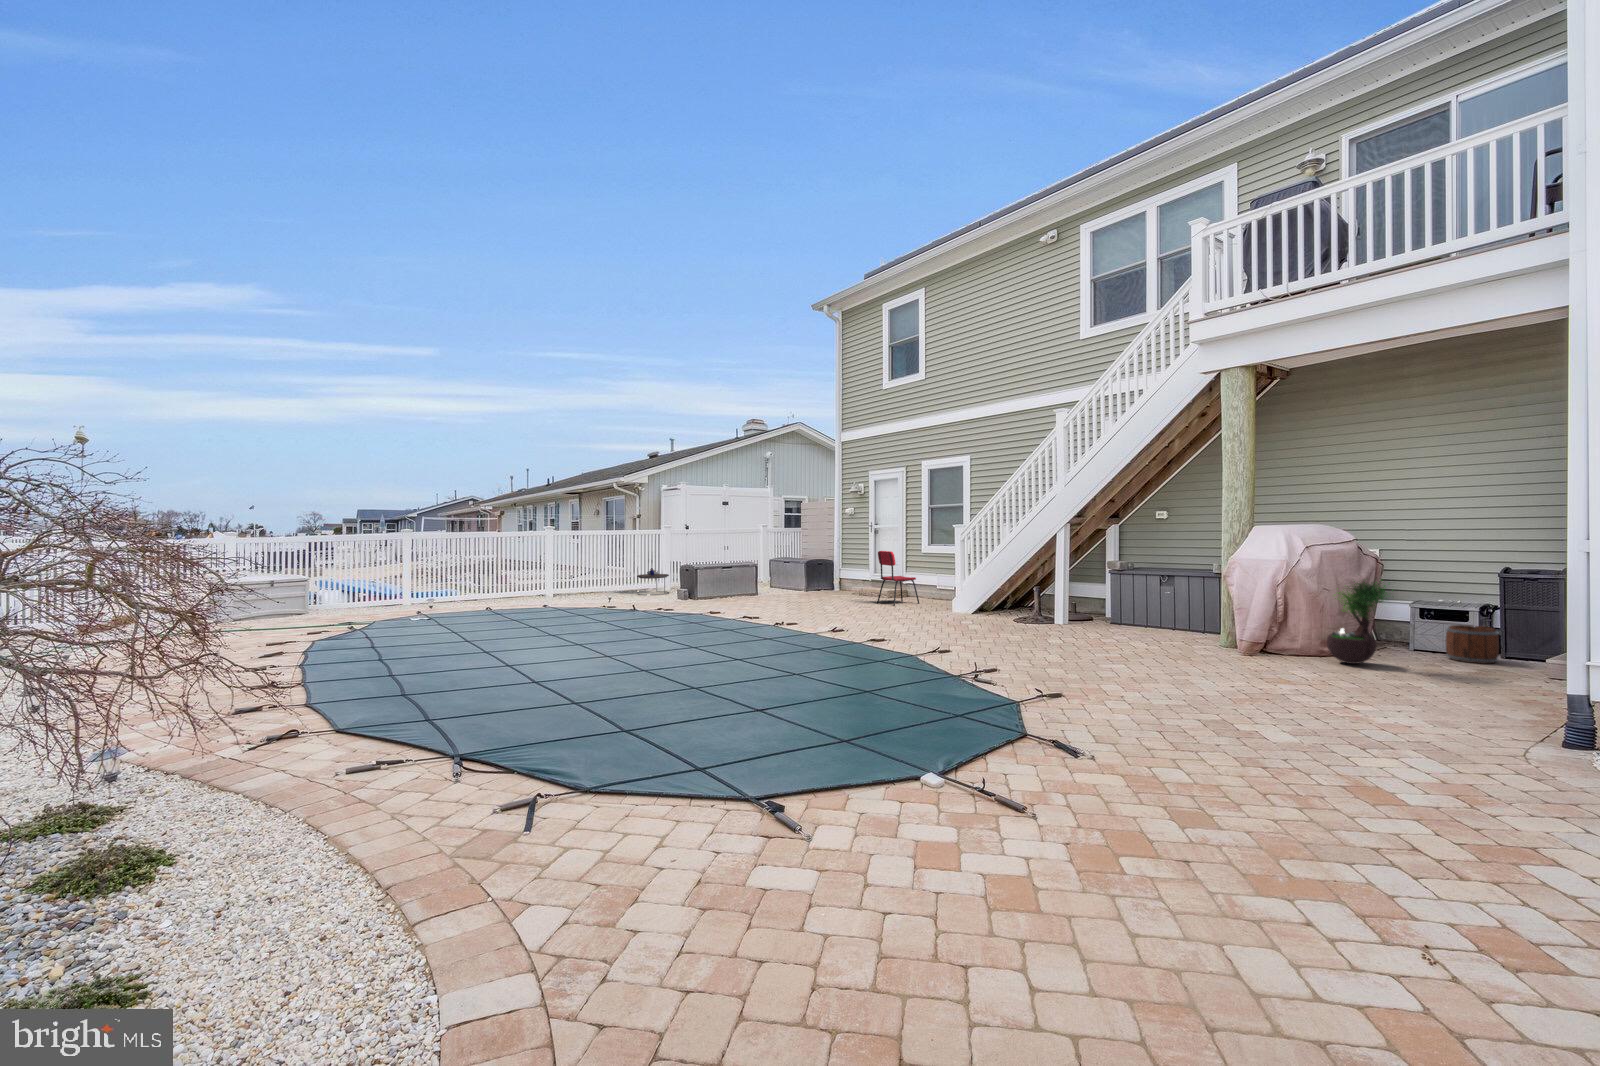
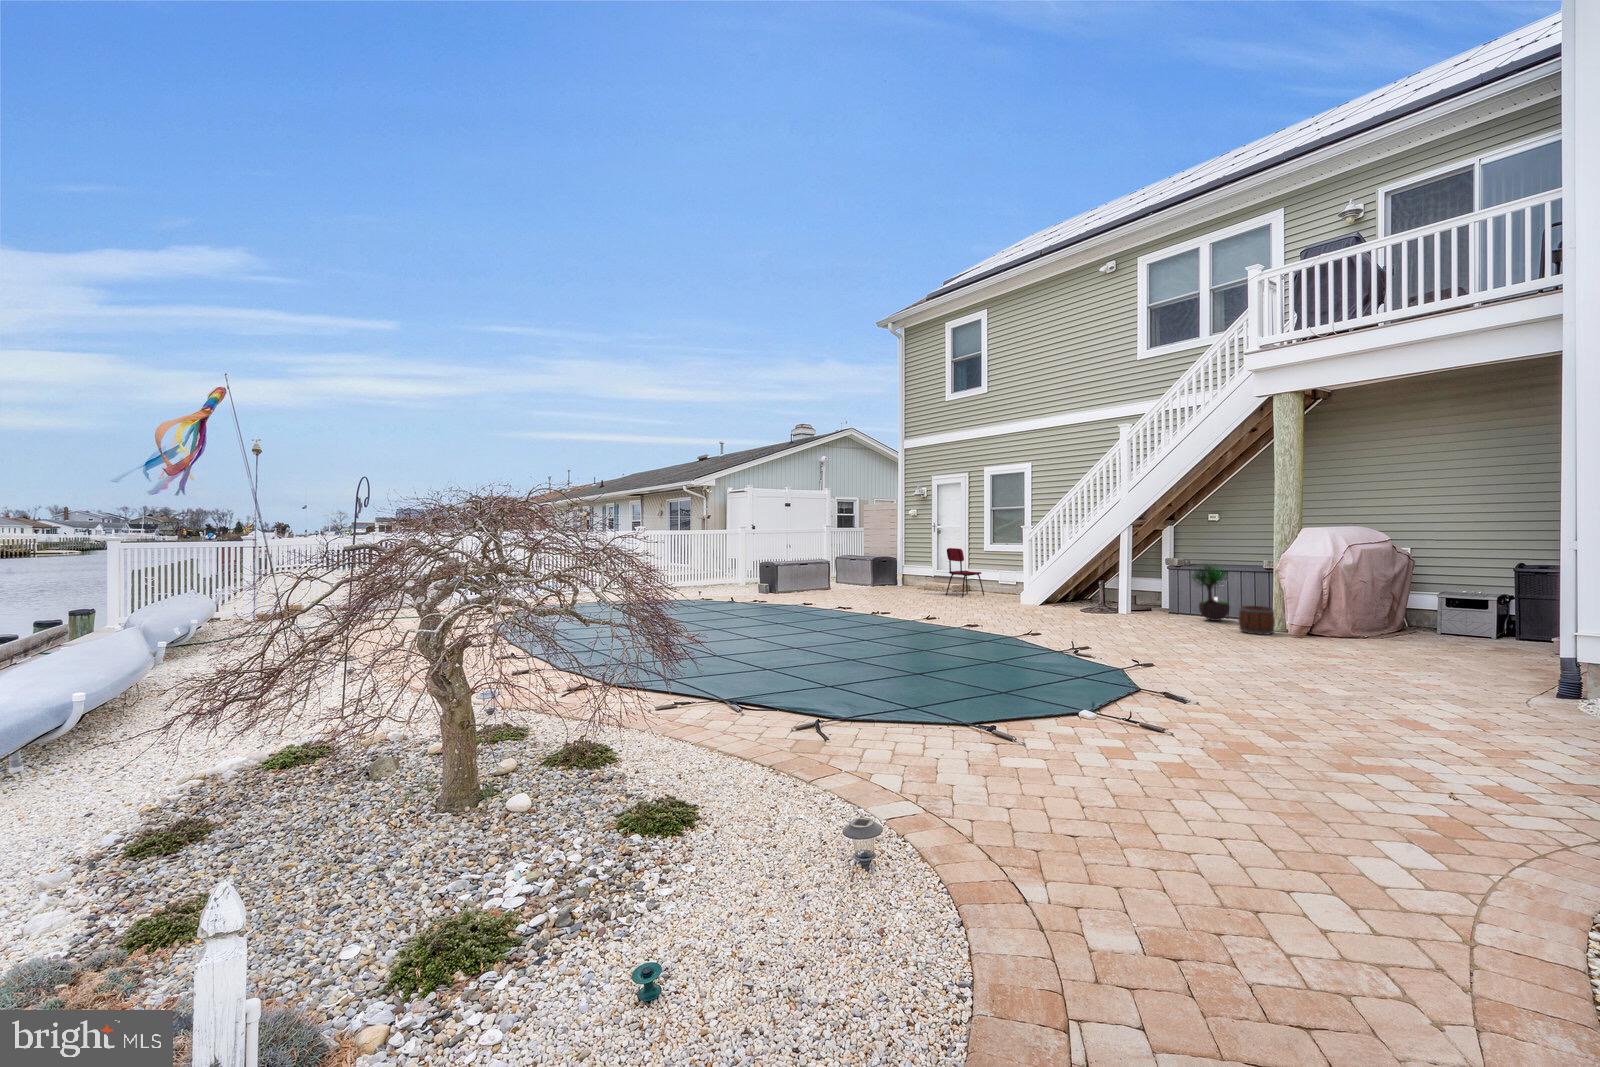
side table: present [637,568,669,595] -> none [719,563,748,588]
potted tree: present [1327,581,1387,664] -> present [1190,565,1230,621]
bucket: present [1446,625,1499,664] -> present [1239,606,1275,635]

